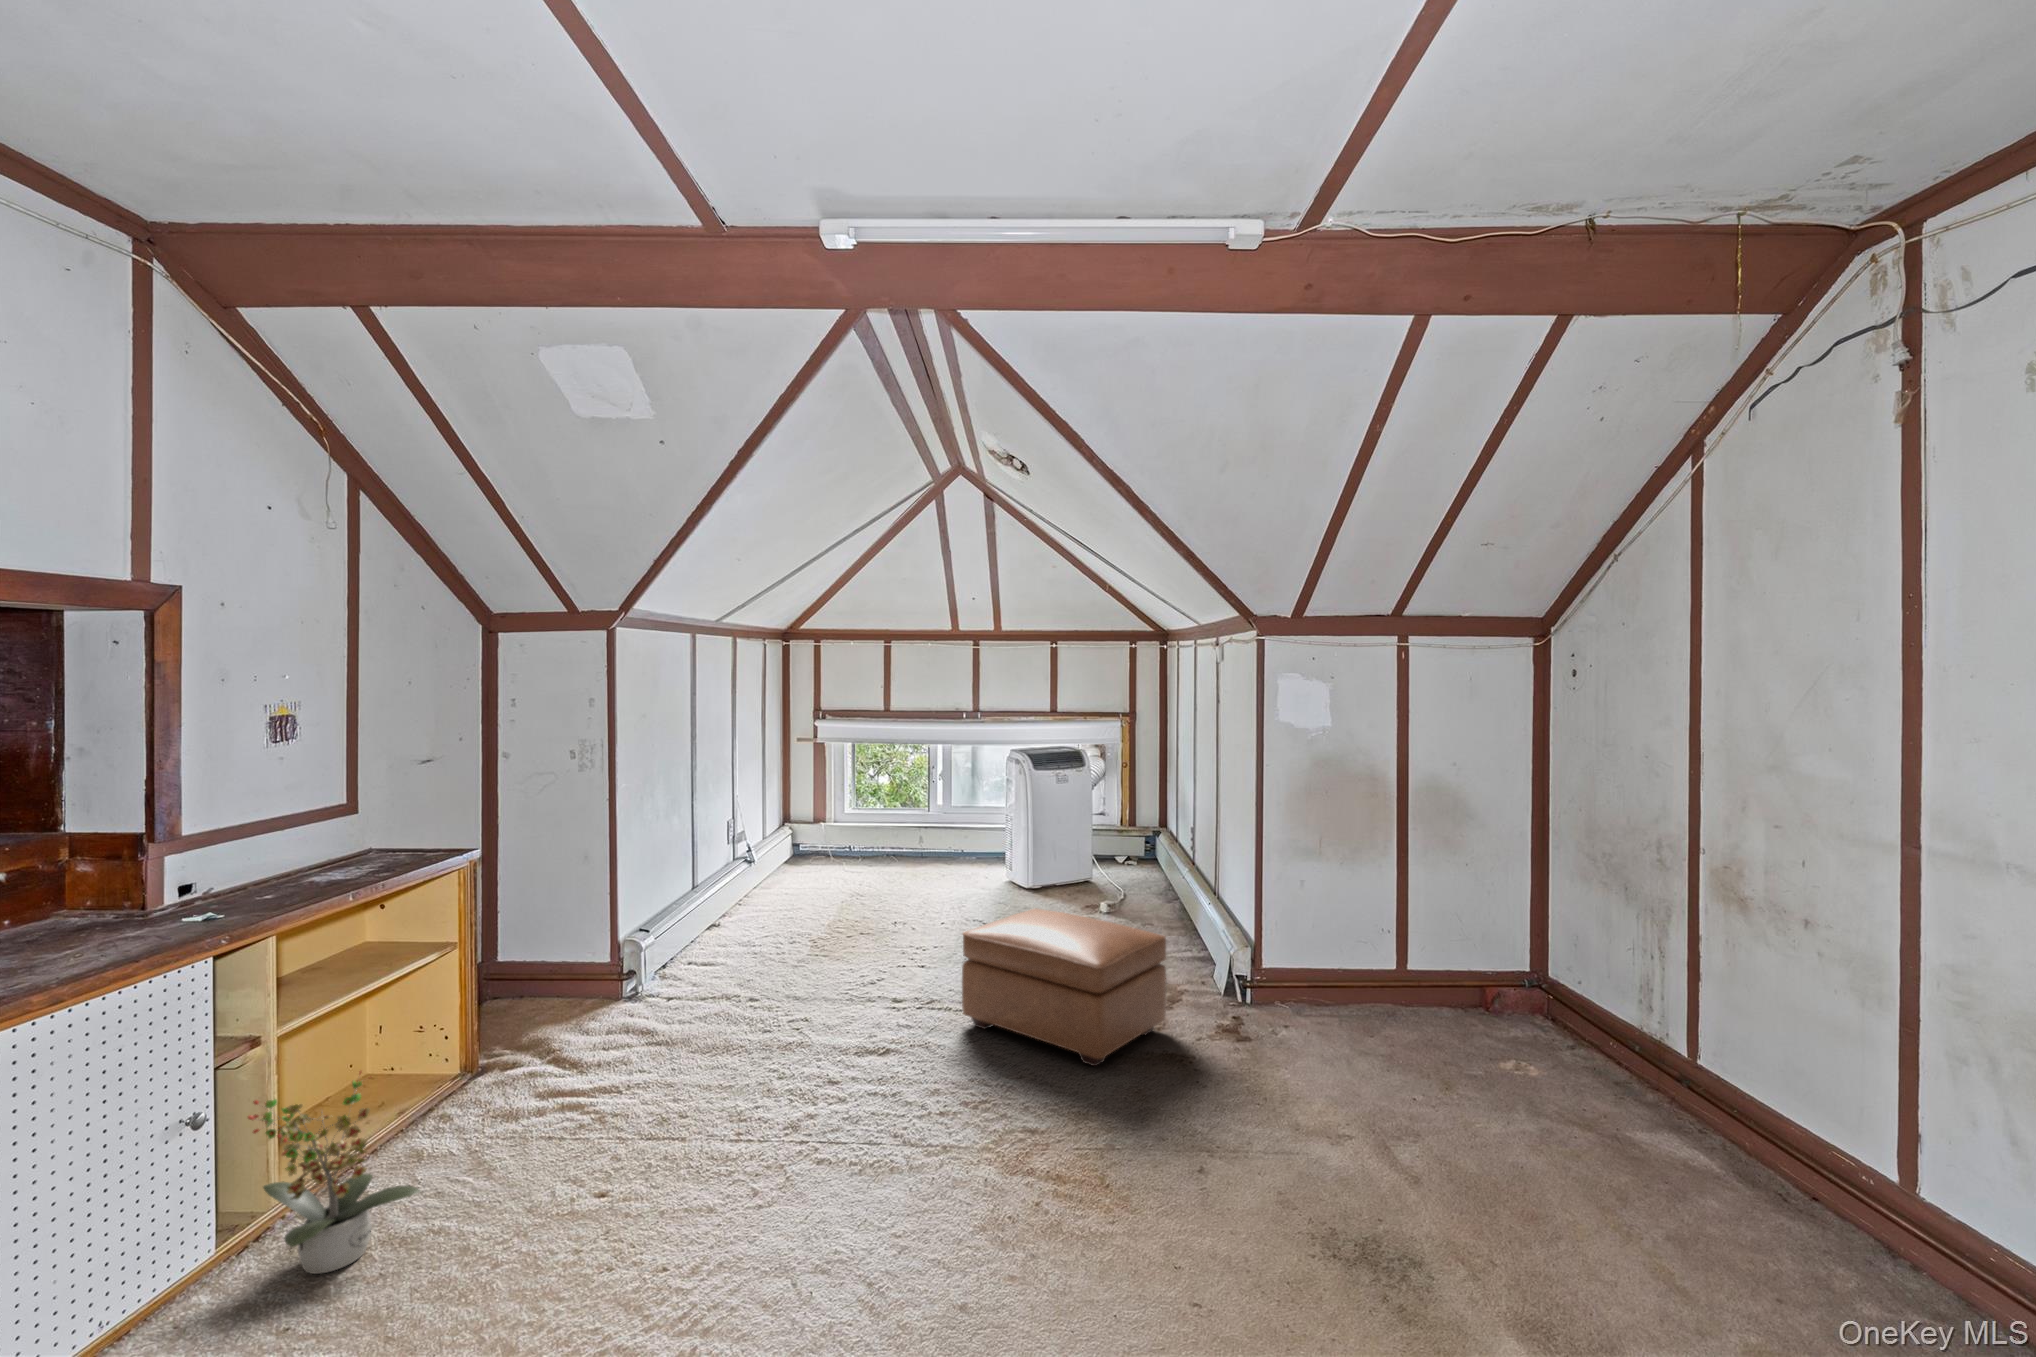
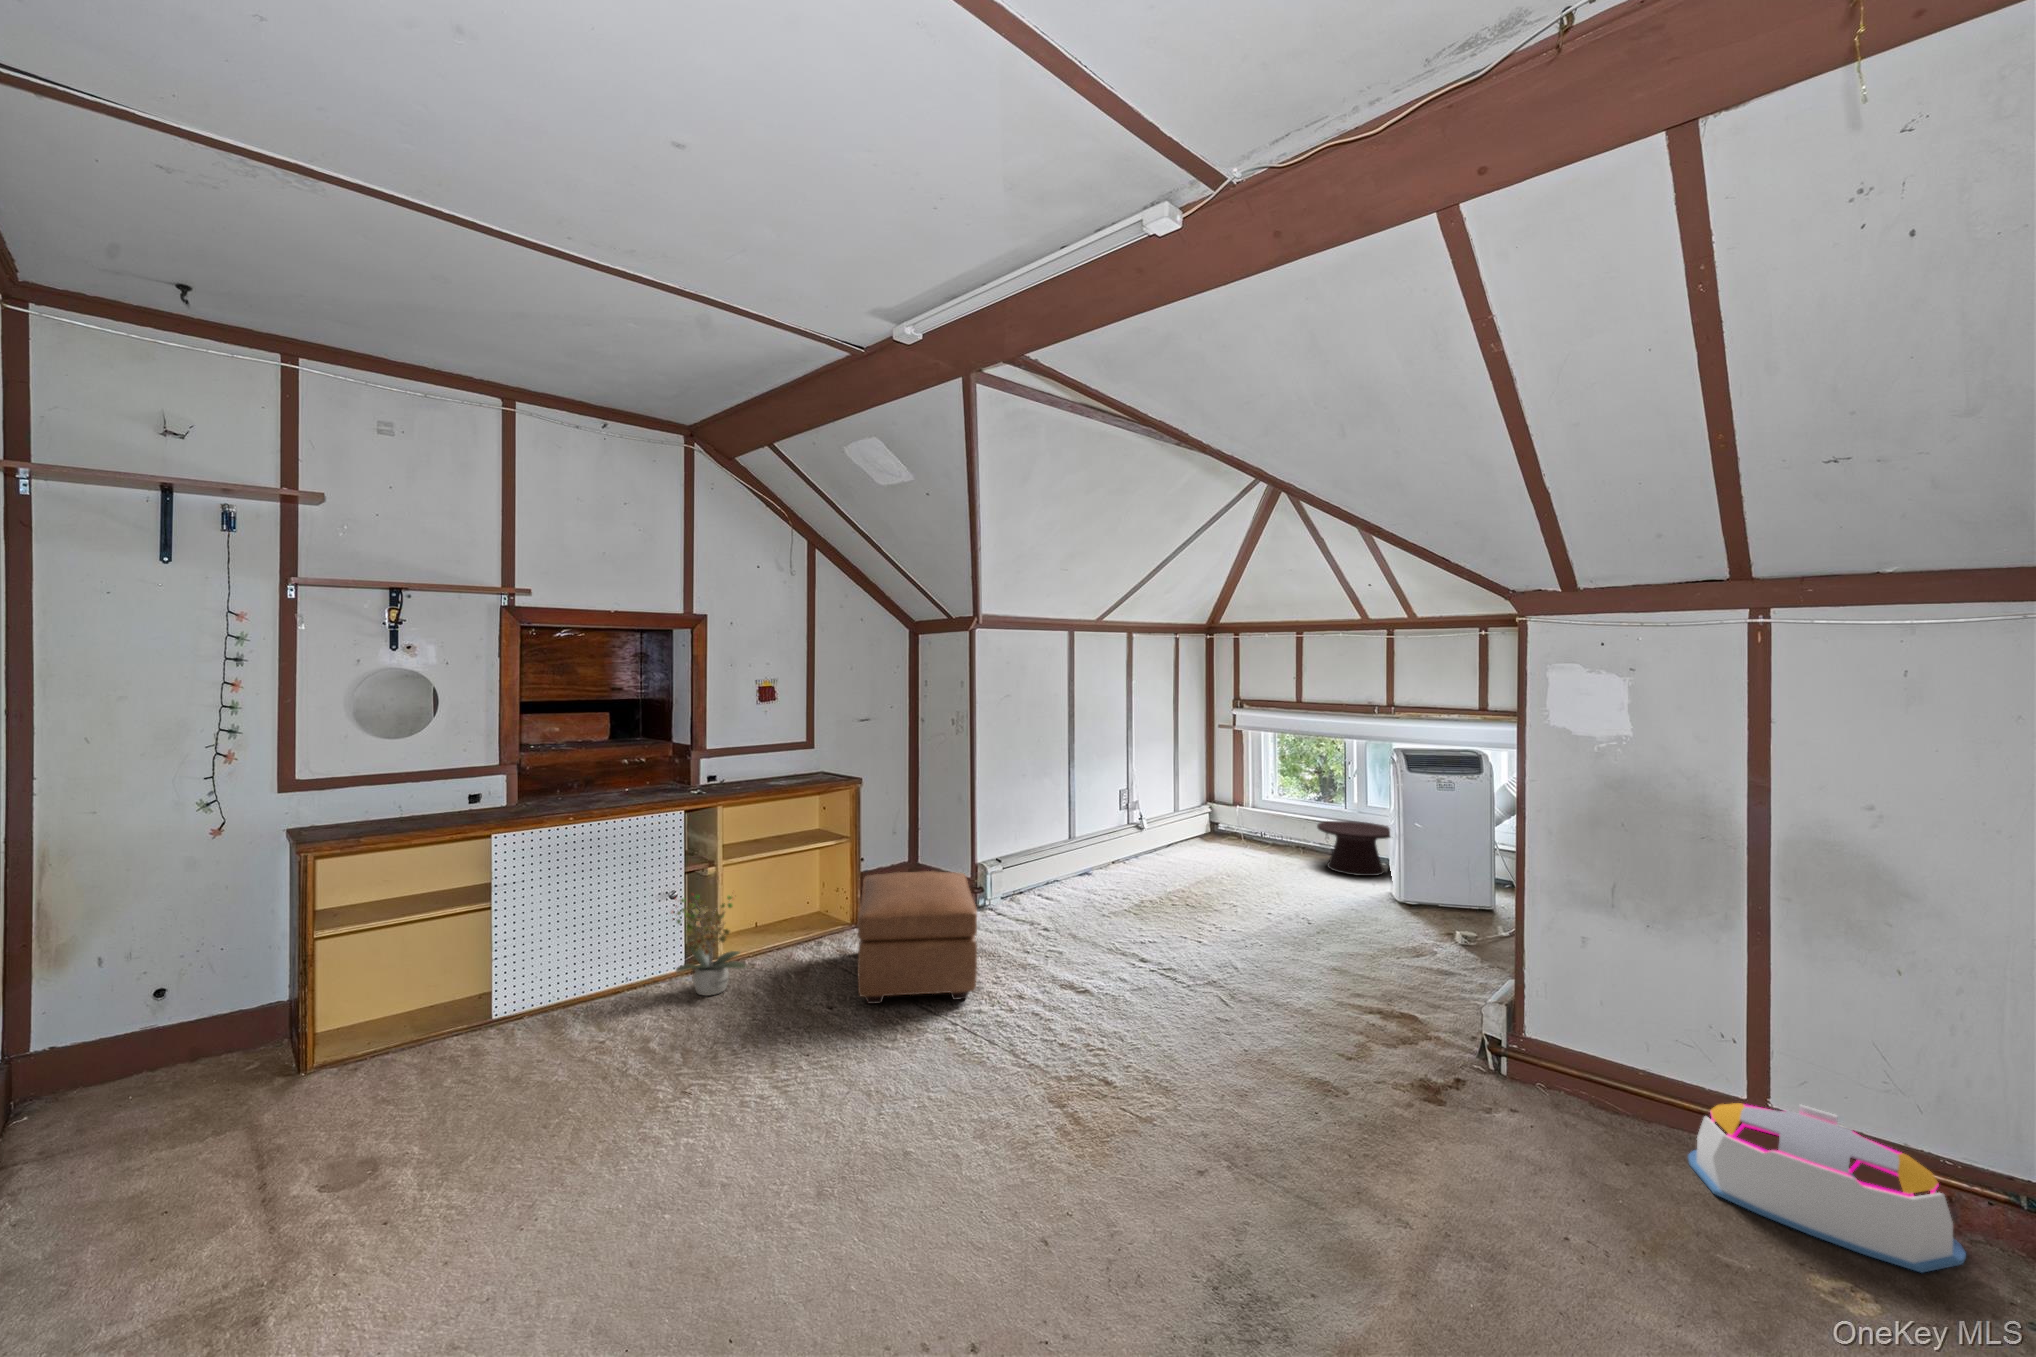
side table: none [931,825,1002,878] -> present [1317,821,1391,876]
ottoman: present [962,908,1166,1066] -> present [858,871,977,1004]
storage bin: none [1386,966,1524,1046] -> present [1688,1103,1966,1272]

